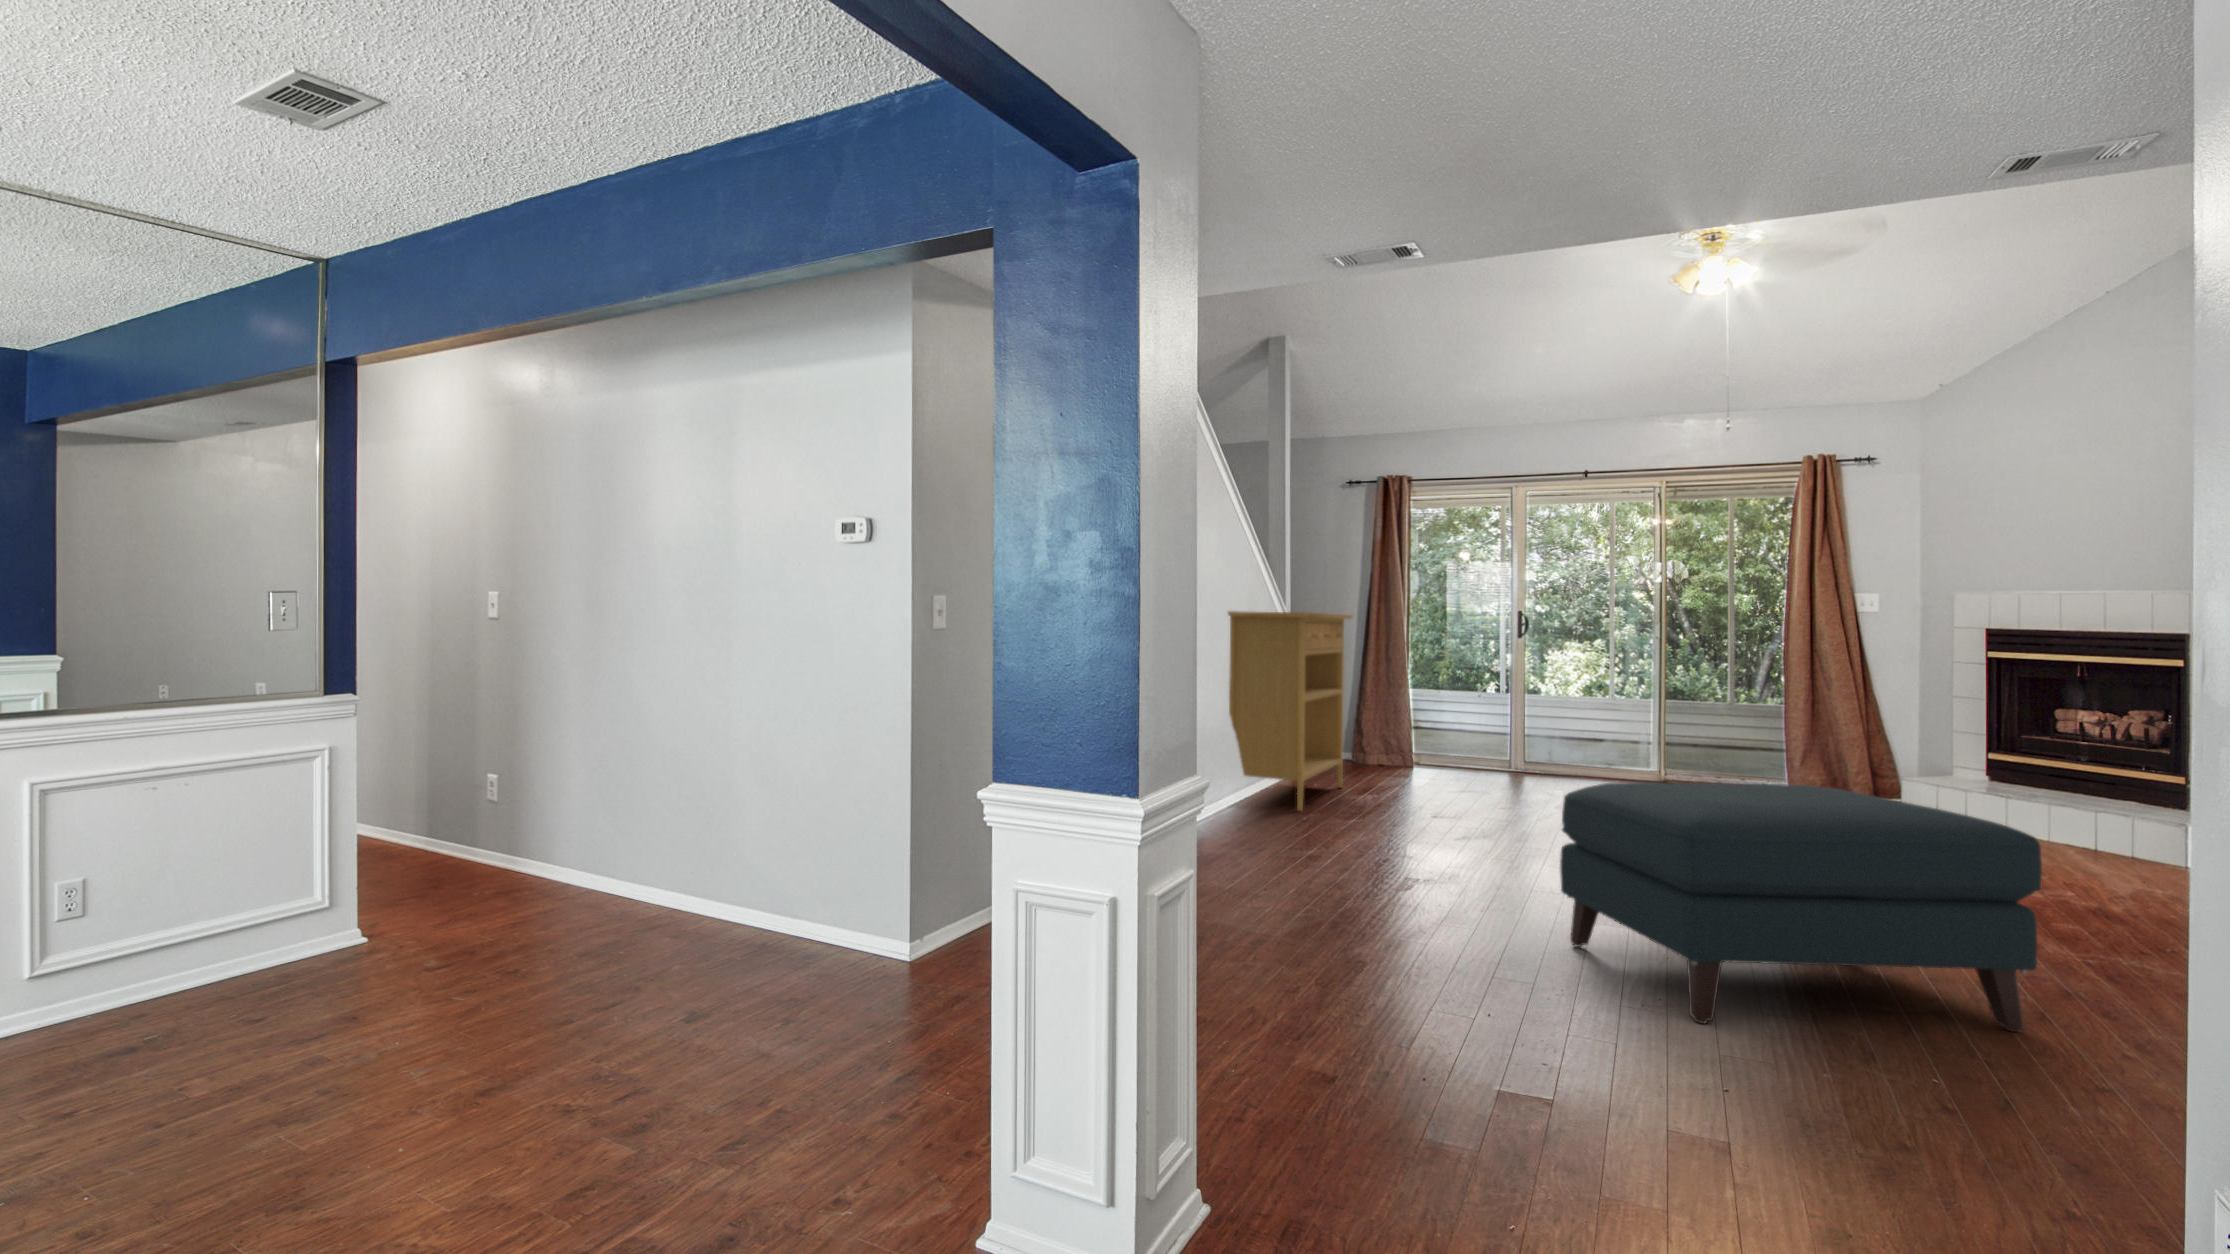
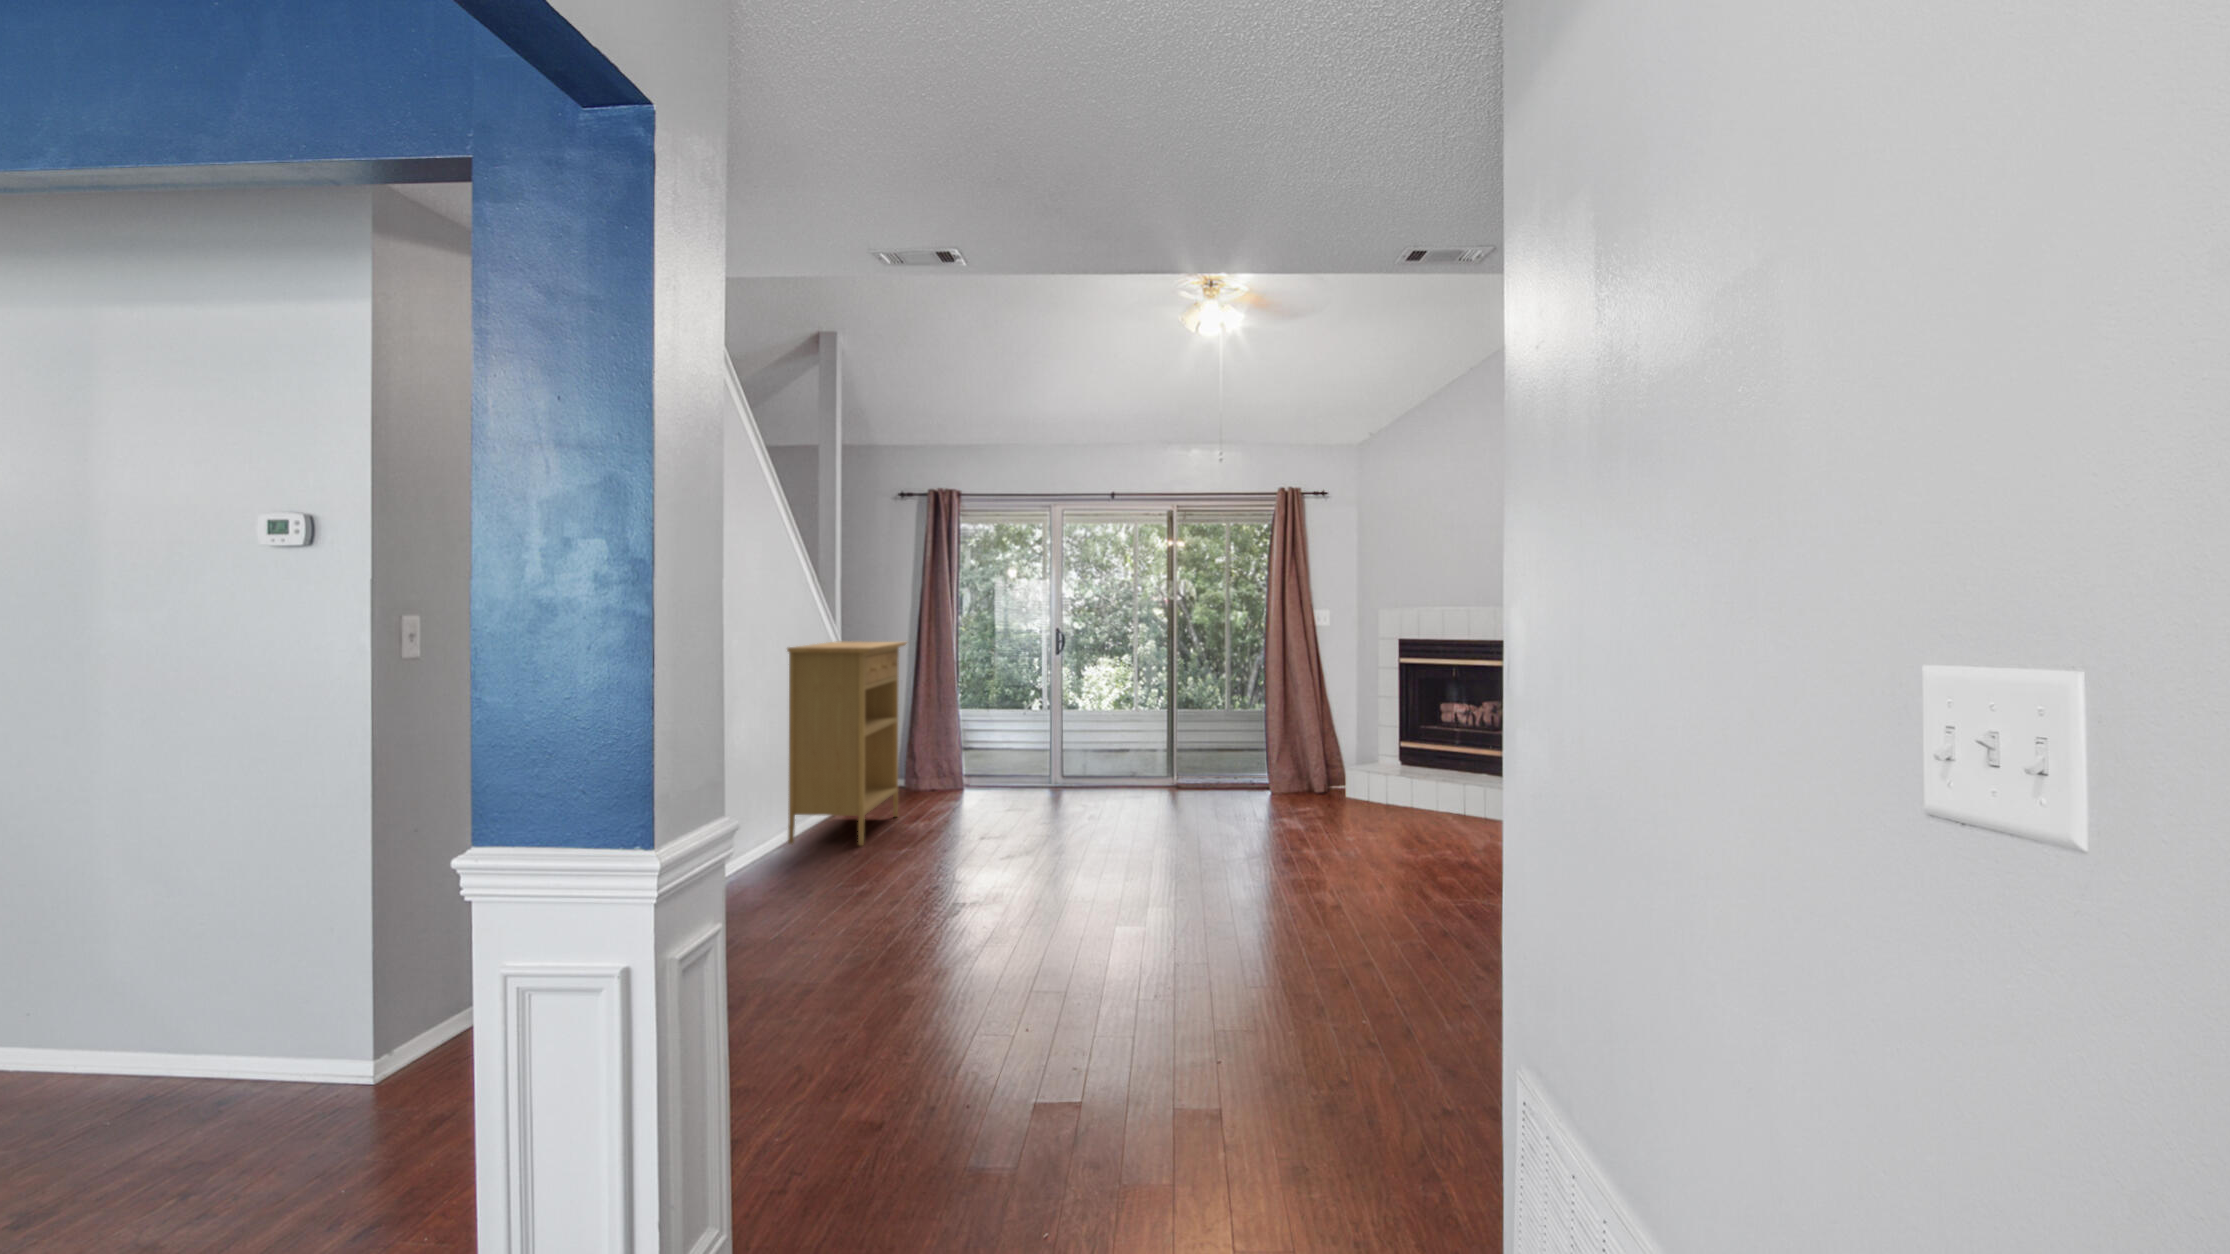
ottoman: present [1560,782,2042,1032] -> none [1084,792,1368,975]

